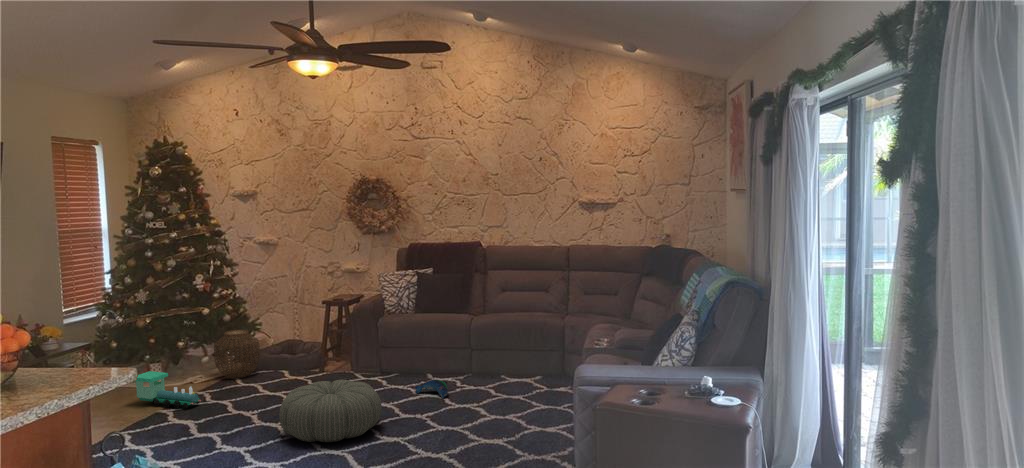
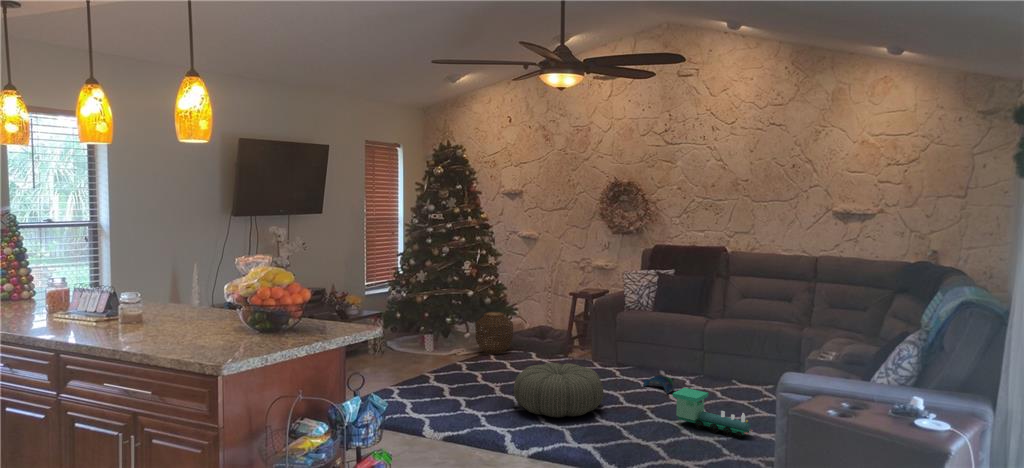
toy train: present [136,371,201,409] -> present [673,388,753,438]

